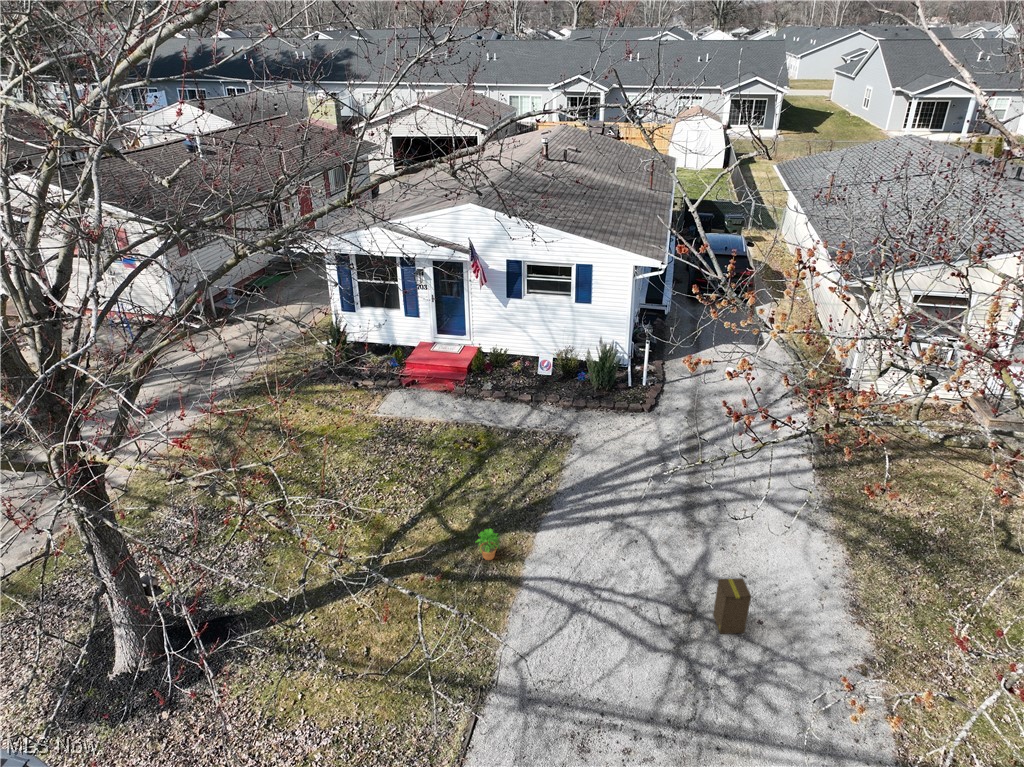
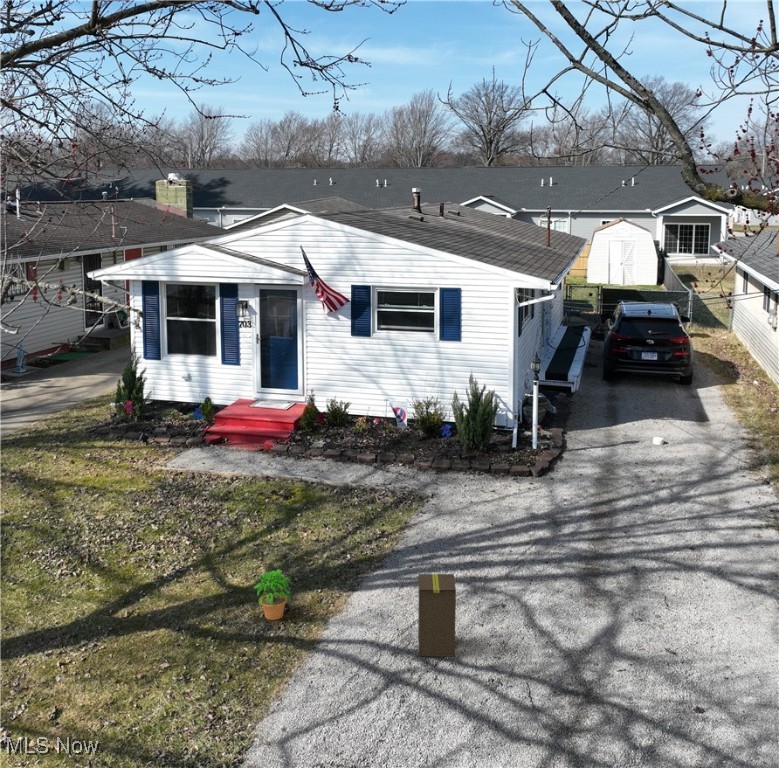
cardboard box: present [713,578,751,634] -> present [418,574,456,657]

